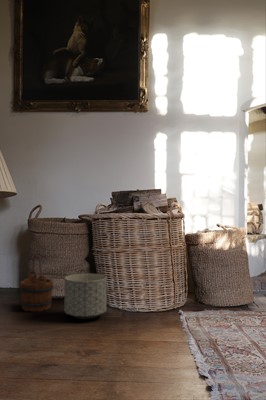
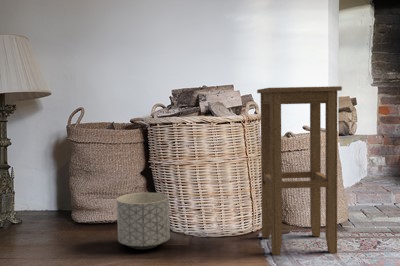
stool: none [179,191,244,327] -> present [257,86,342,255]
wooden bucket: present [20,254,53,311] -> none [61,170,102,241]

